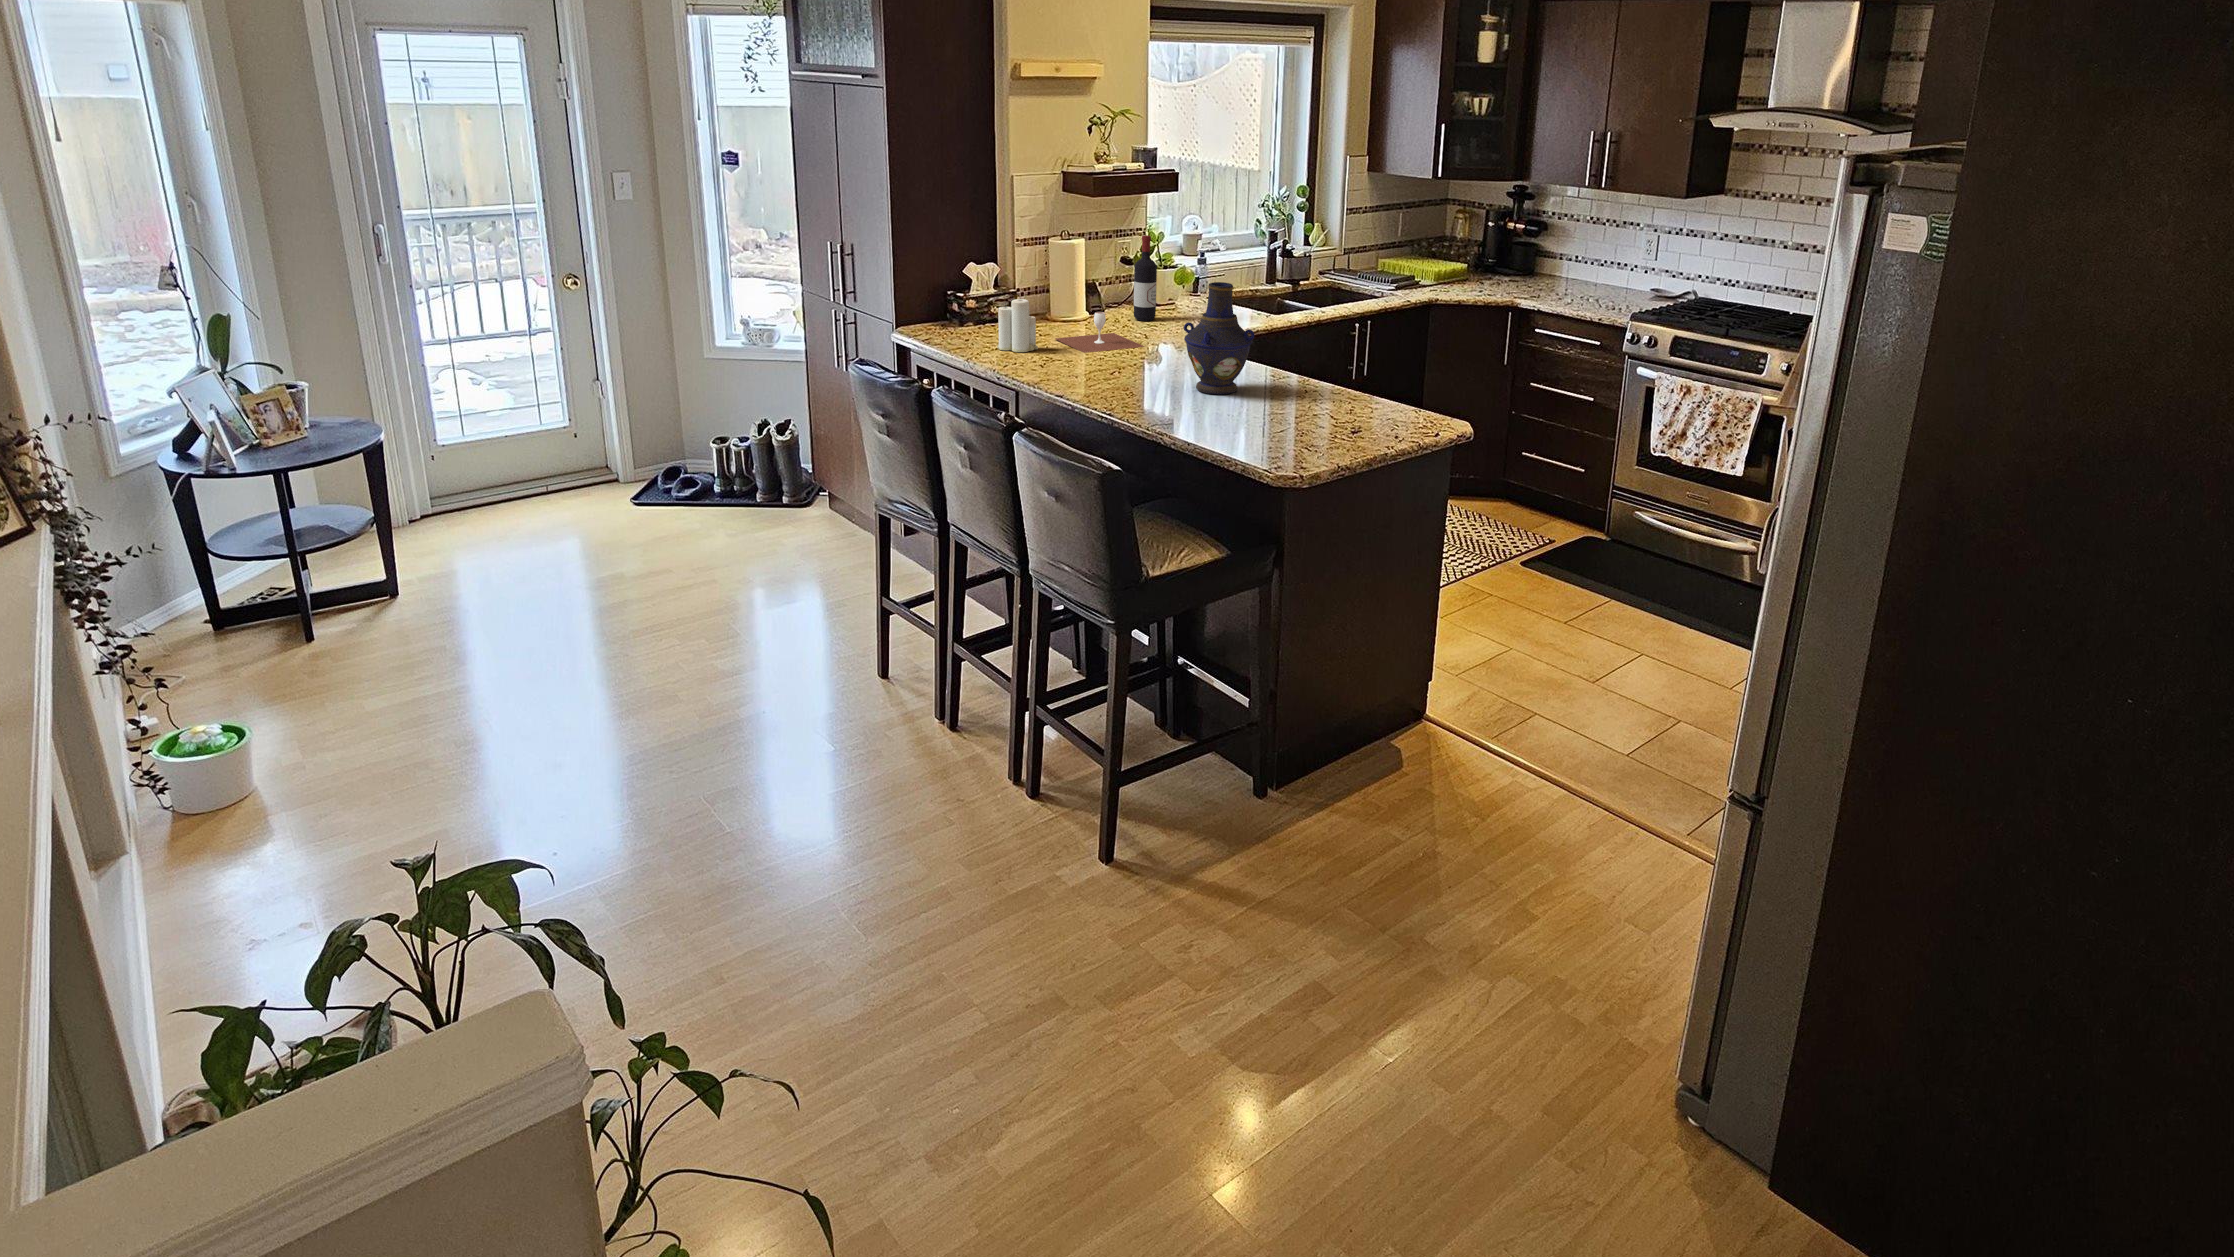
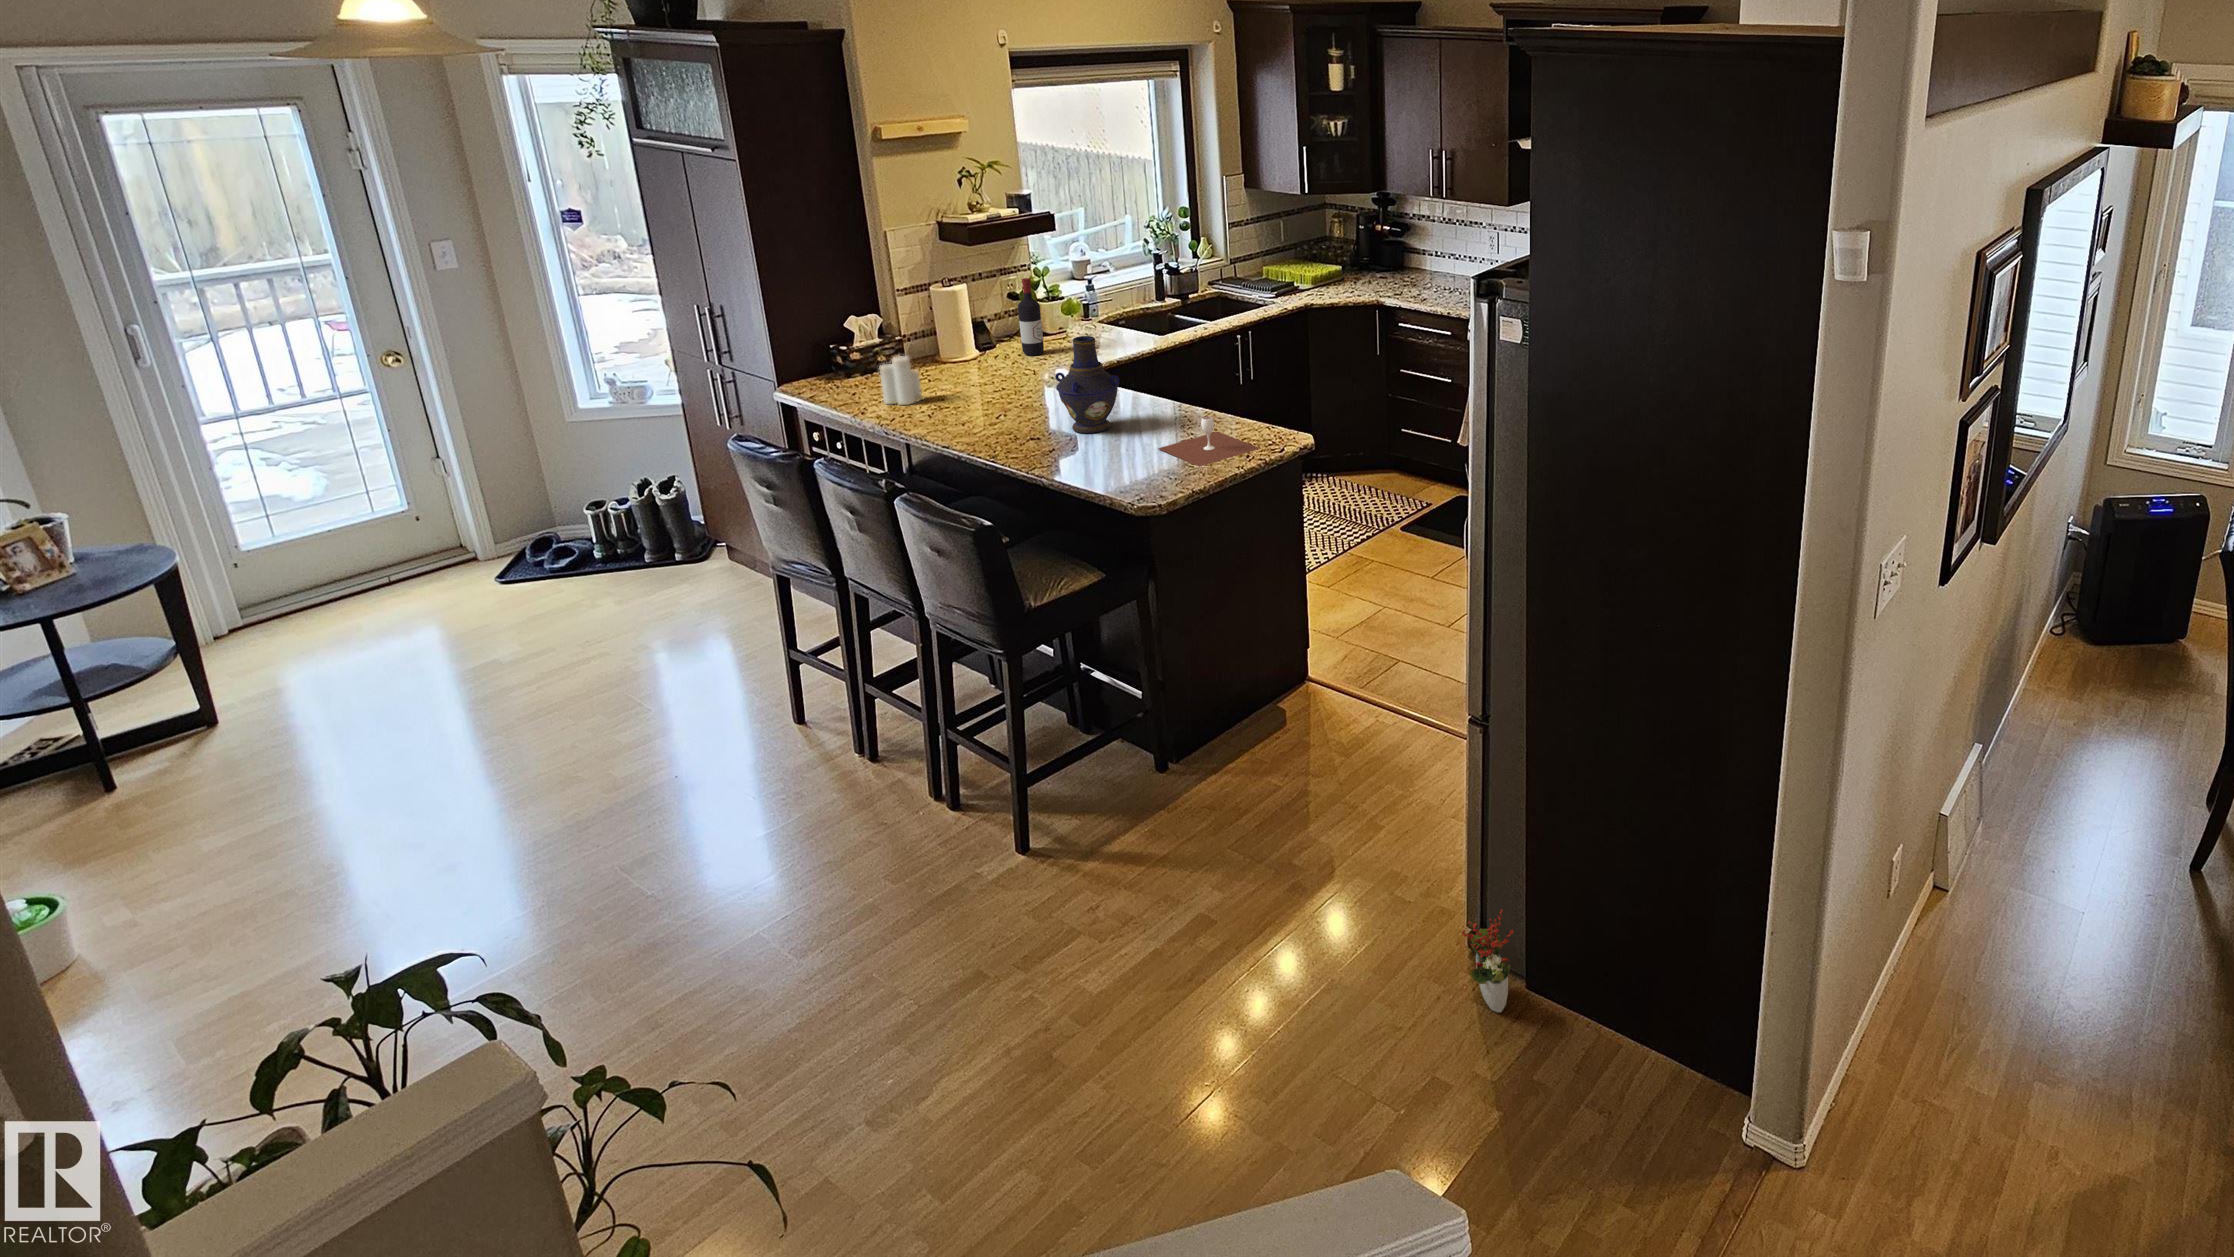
wine glass: present [1055,312,1145,353] -> present [1158,416,1260,467]
decorative plant: none [1692,1070,1768,1215] -> present [1461,910,1514,1013]

